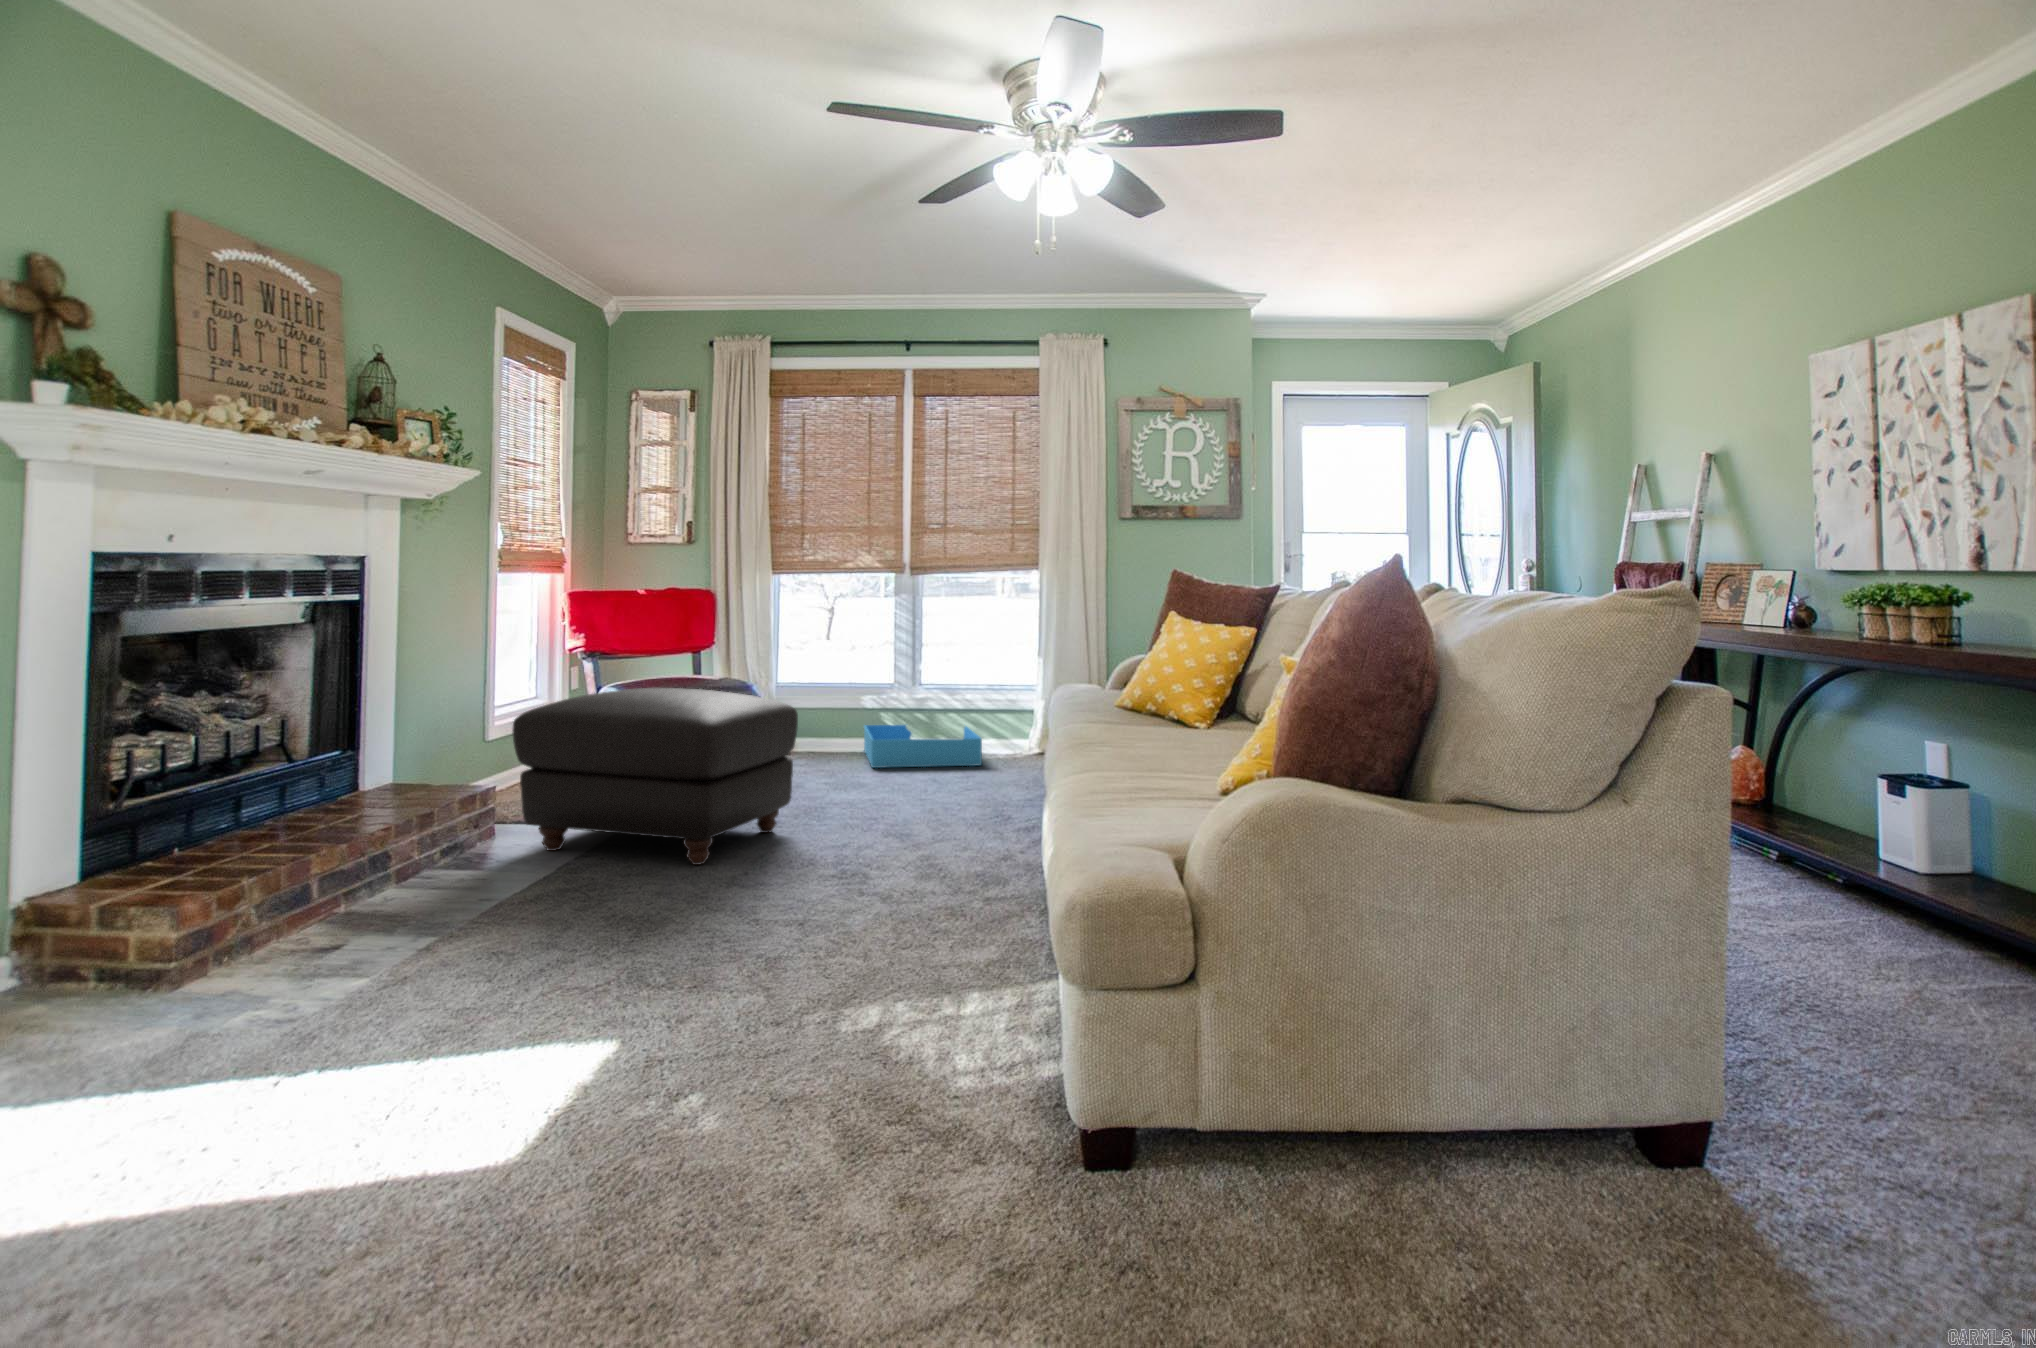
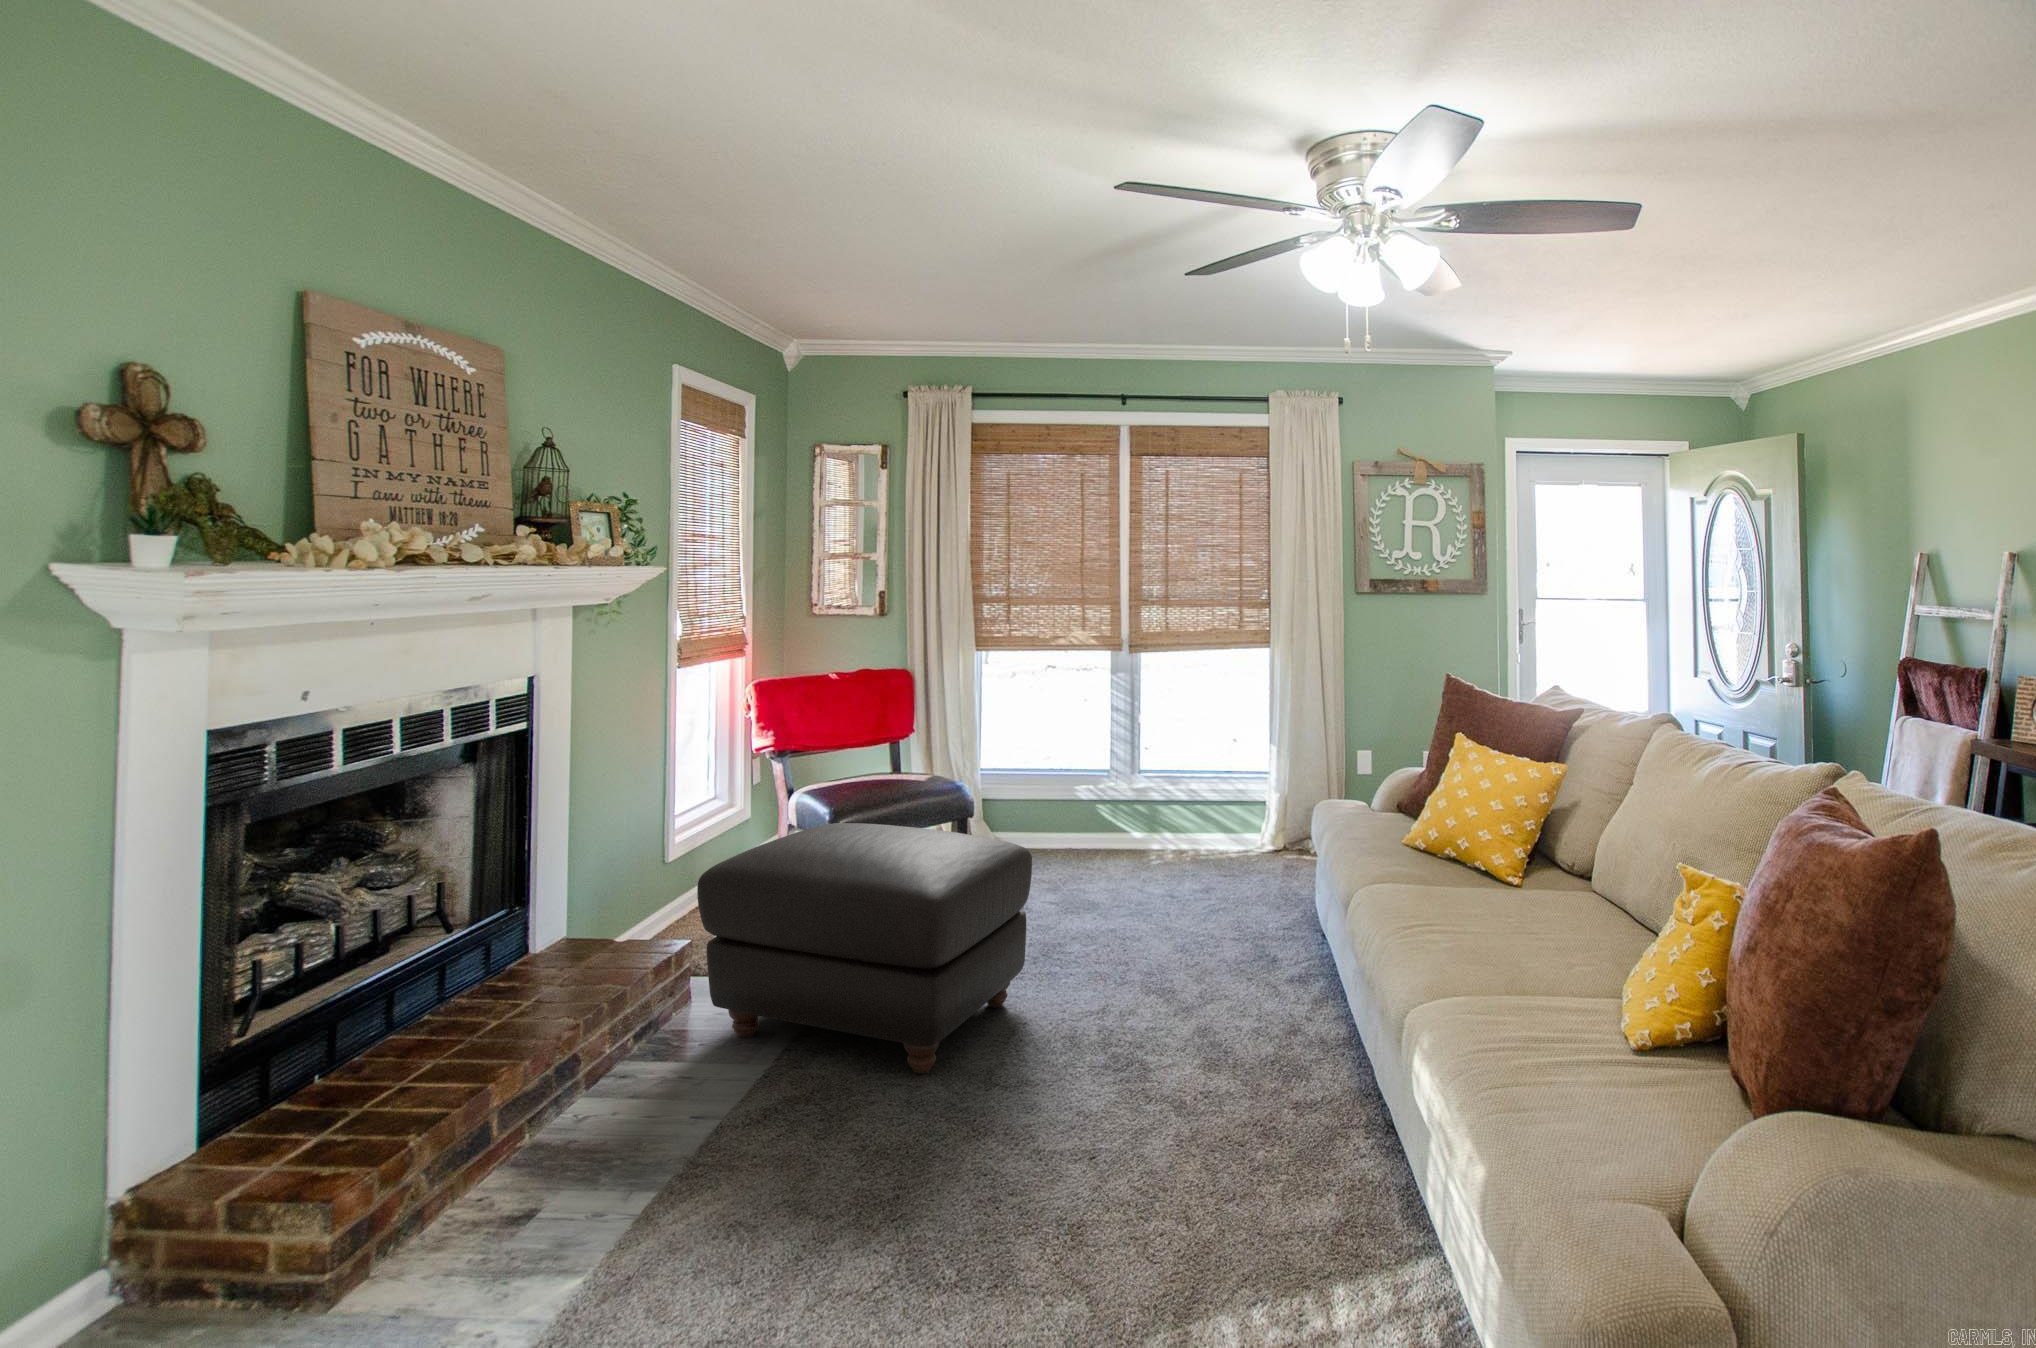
storage bin: present [864,725,982,768] -> none [1080,818,1229,883]

